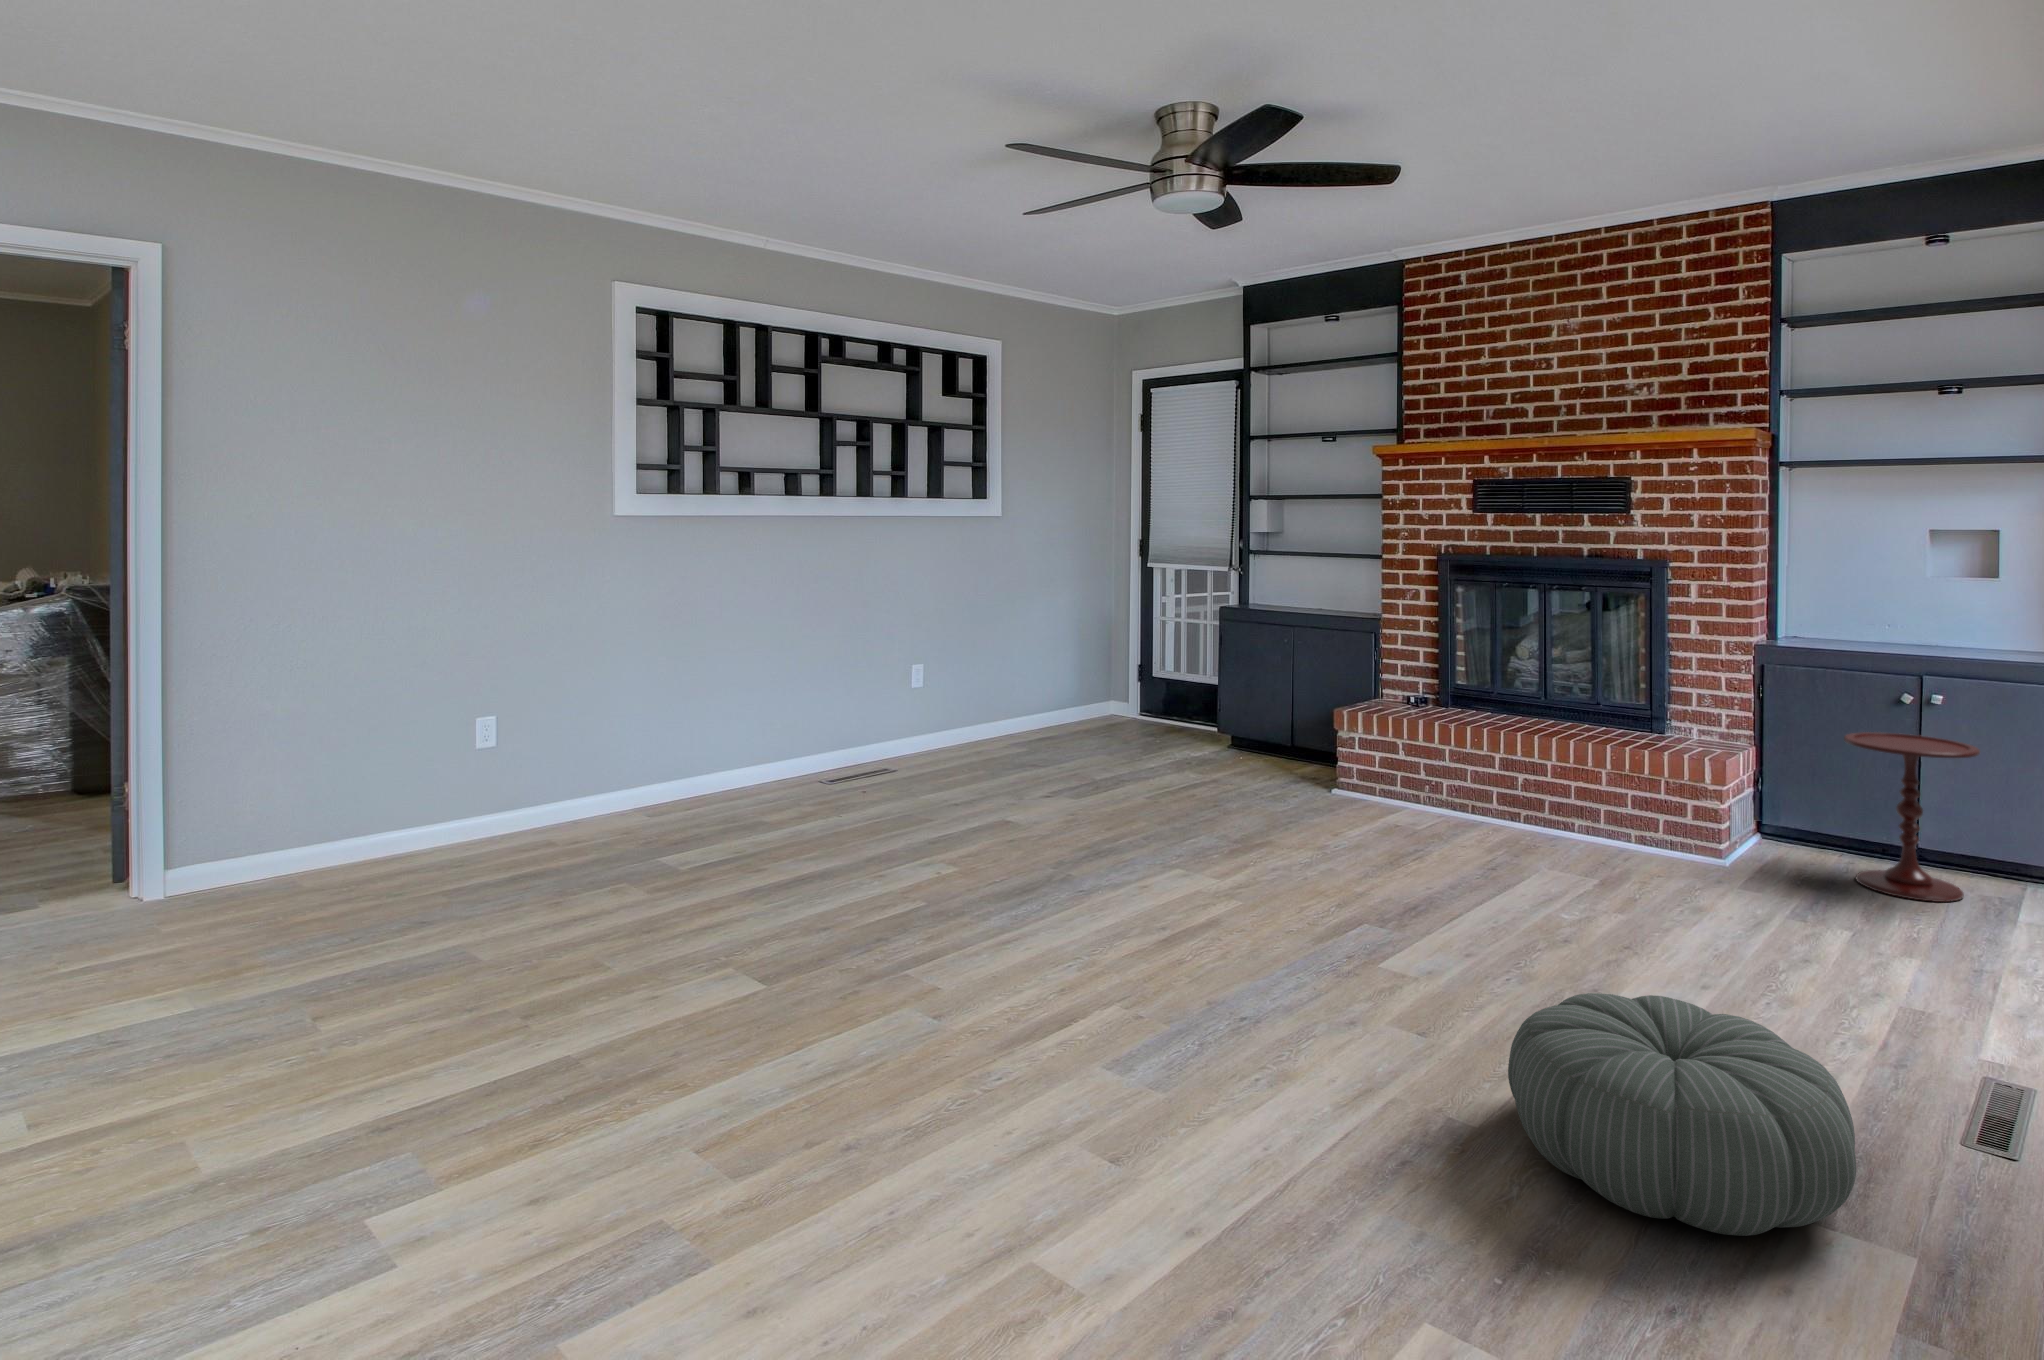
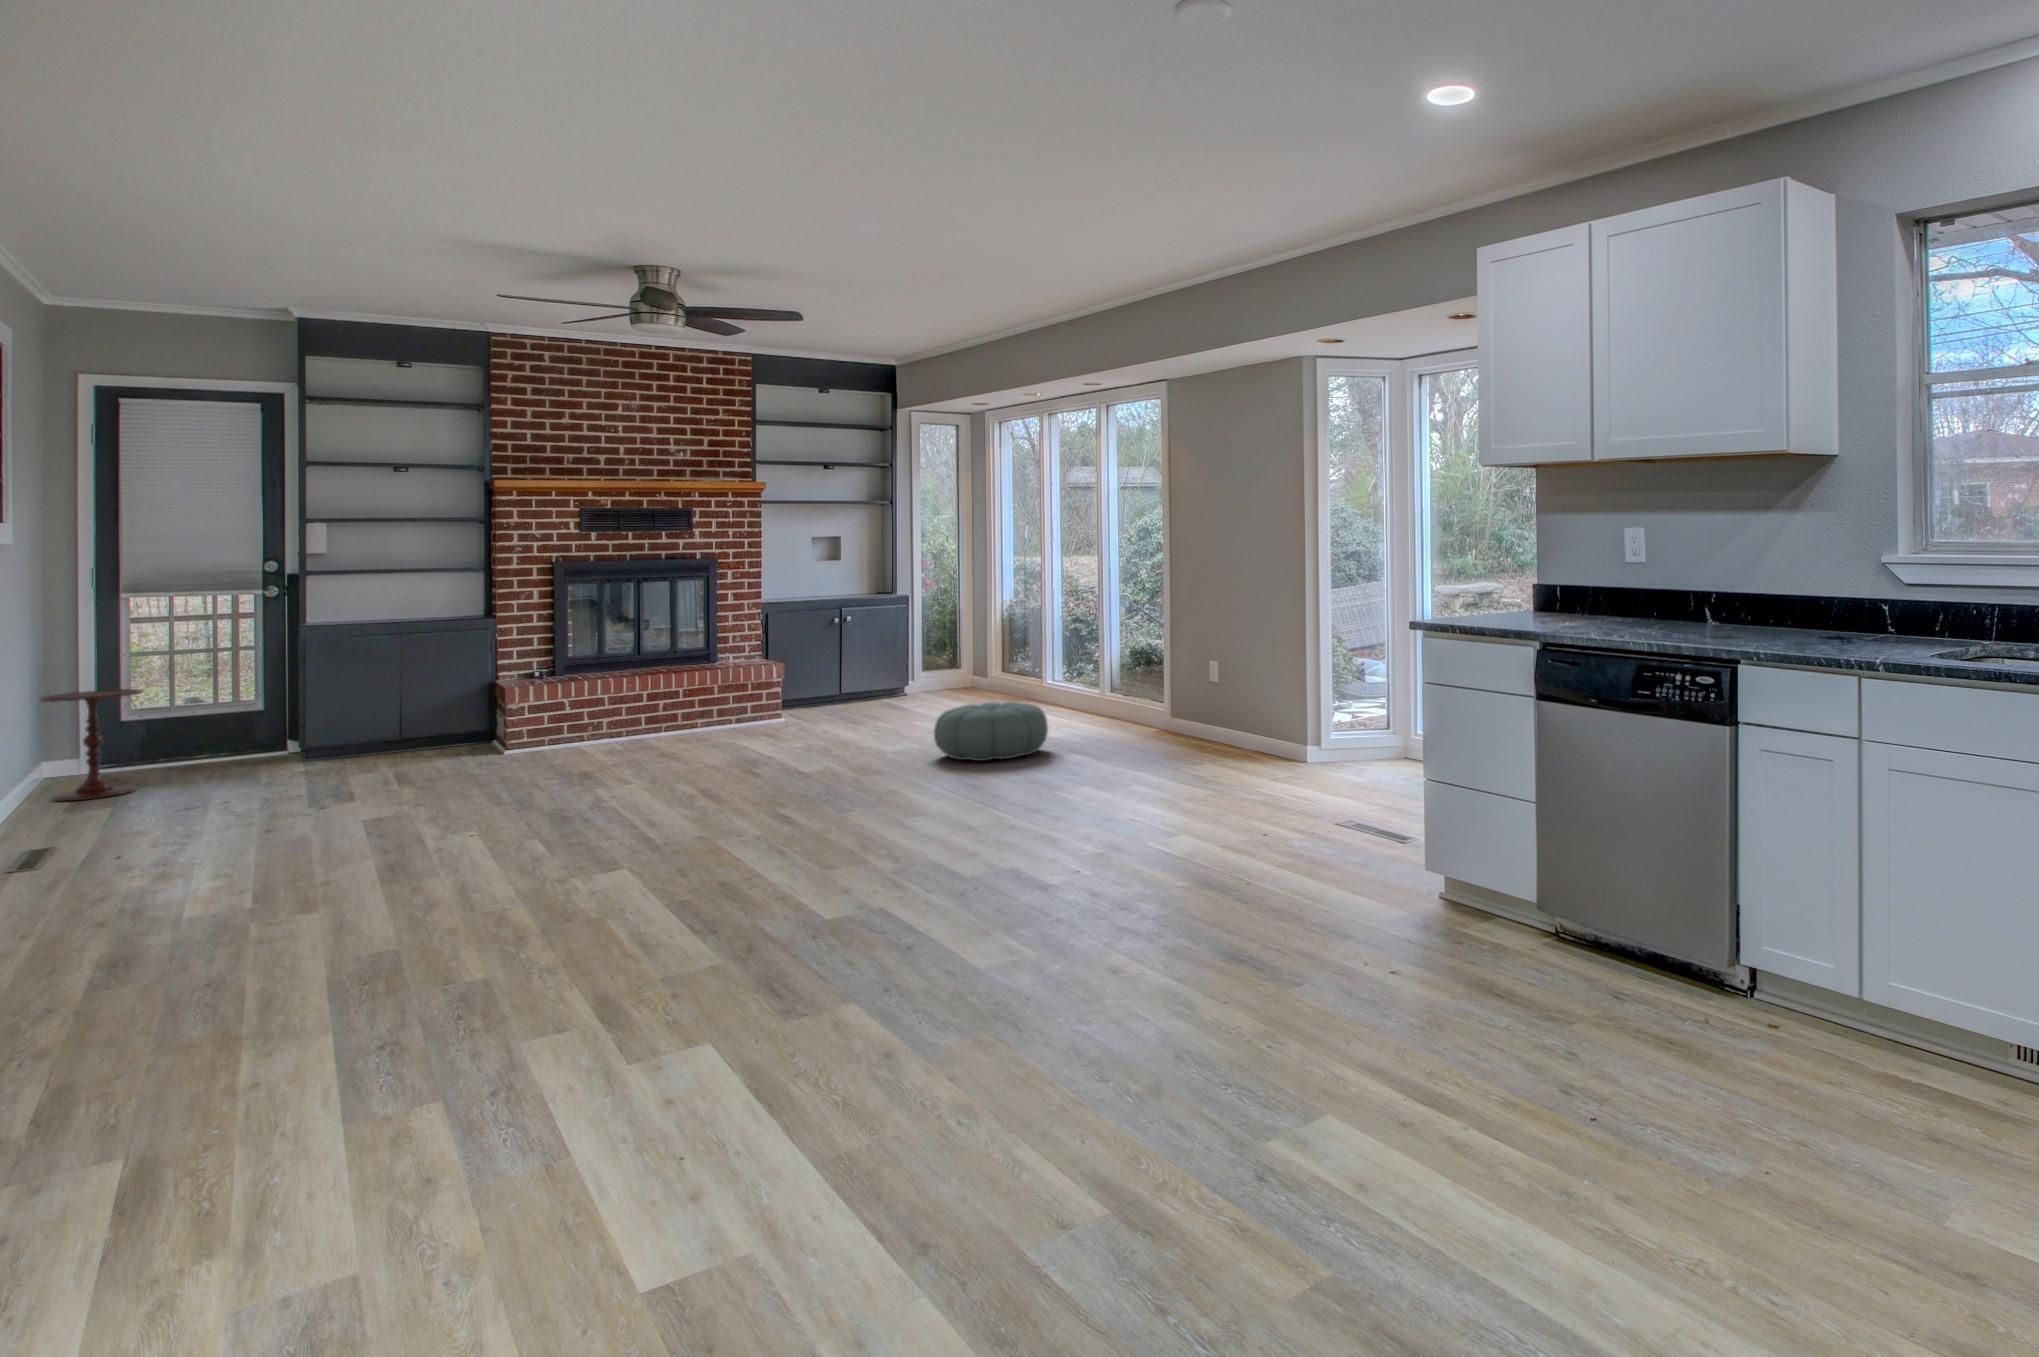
side table: present [1844,732,1980,902] -> present [40,689,143,801]

